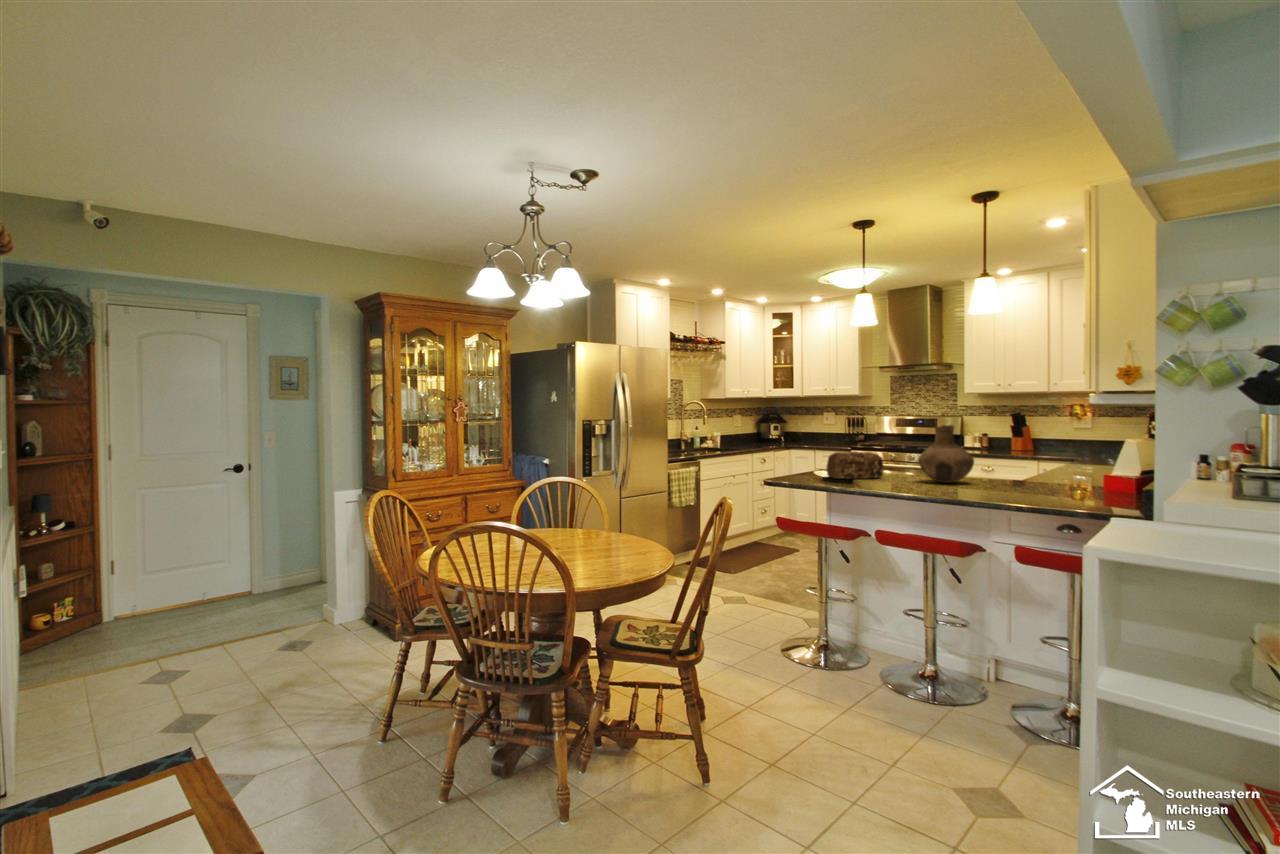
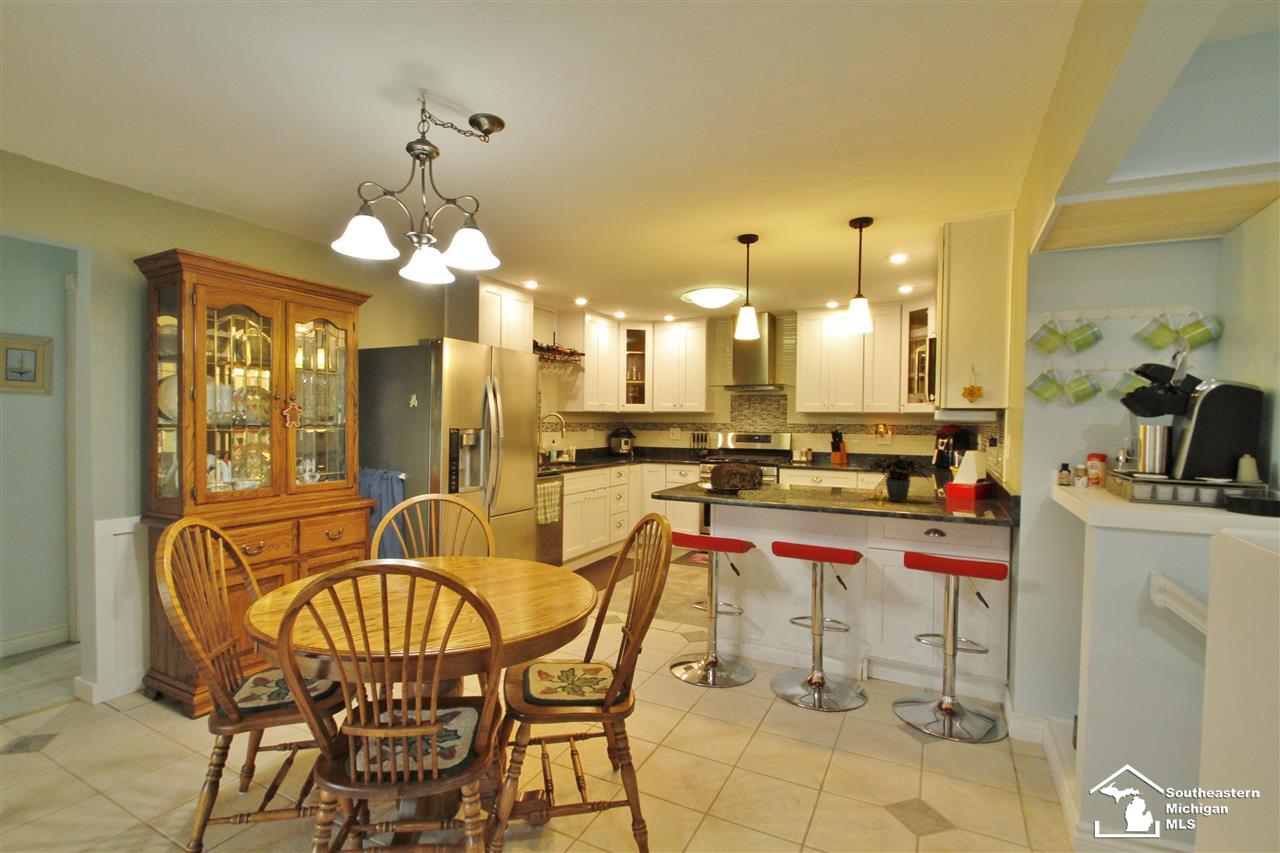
vase: present [918,425,974,483] -> none [797,438,847,492]
potted plant: none [975,444,1067,494] -> present [863,455,936,501]

